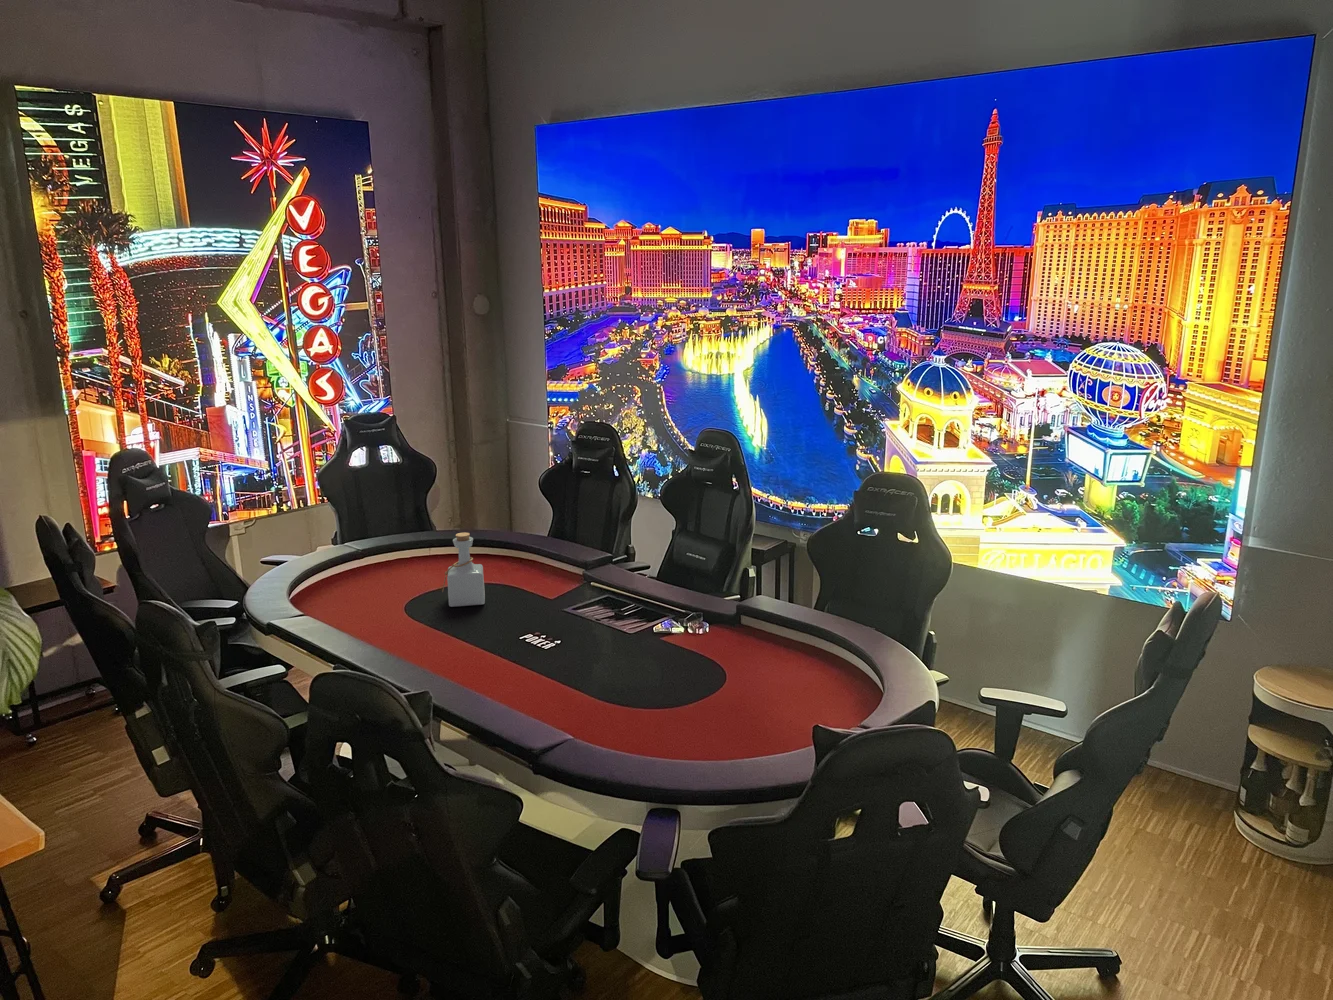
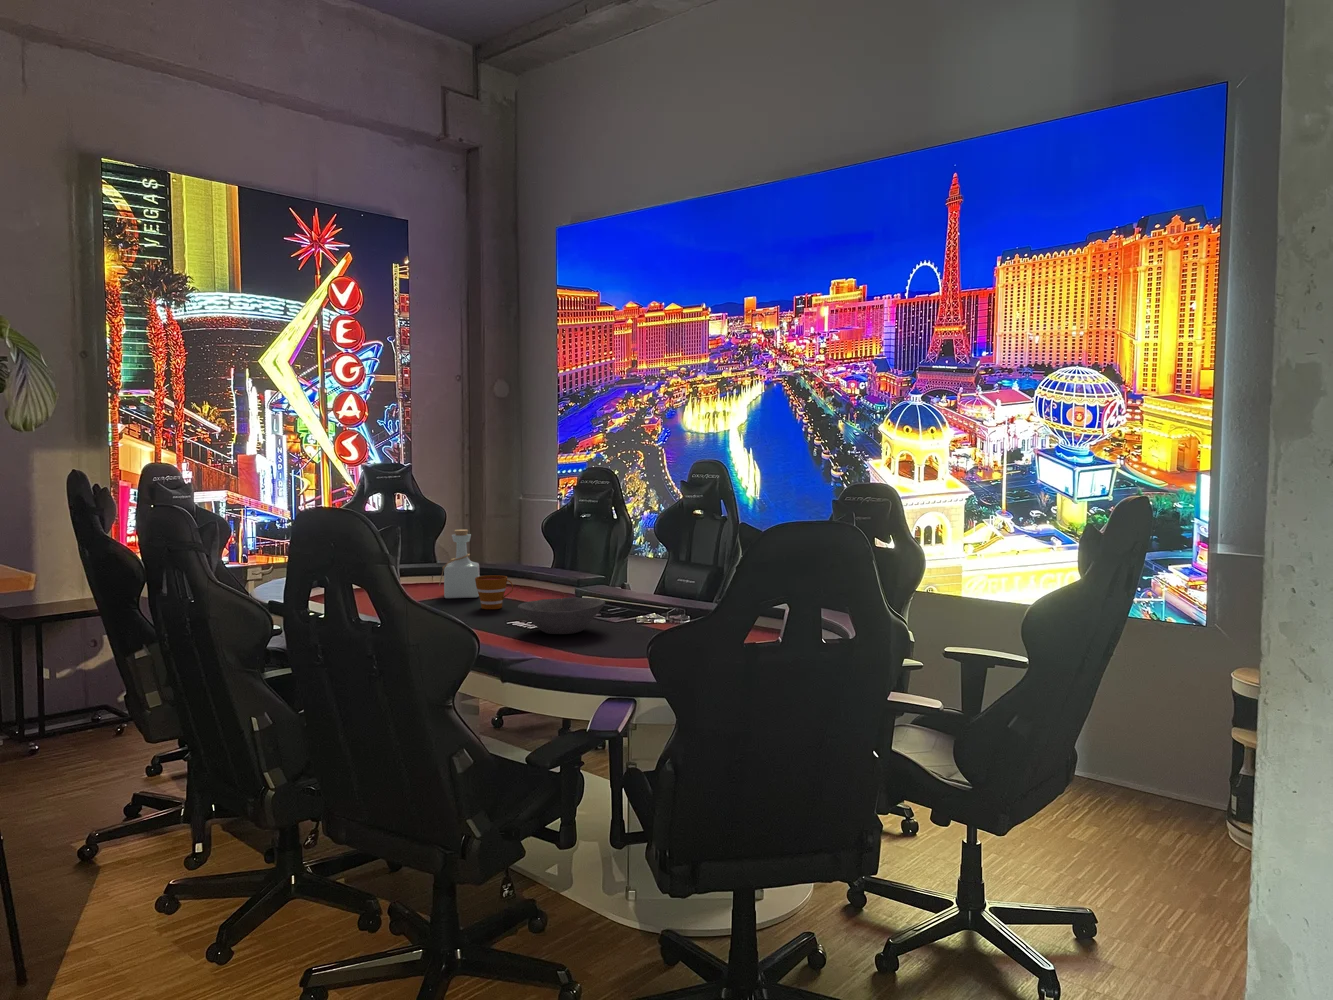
cup: none [483,590,523,629] -> present [475,575,513,609]
bowl: none [534,629,625,679] -> present [518,598,605,634]

